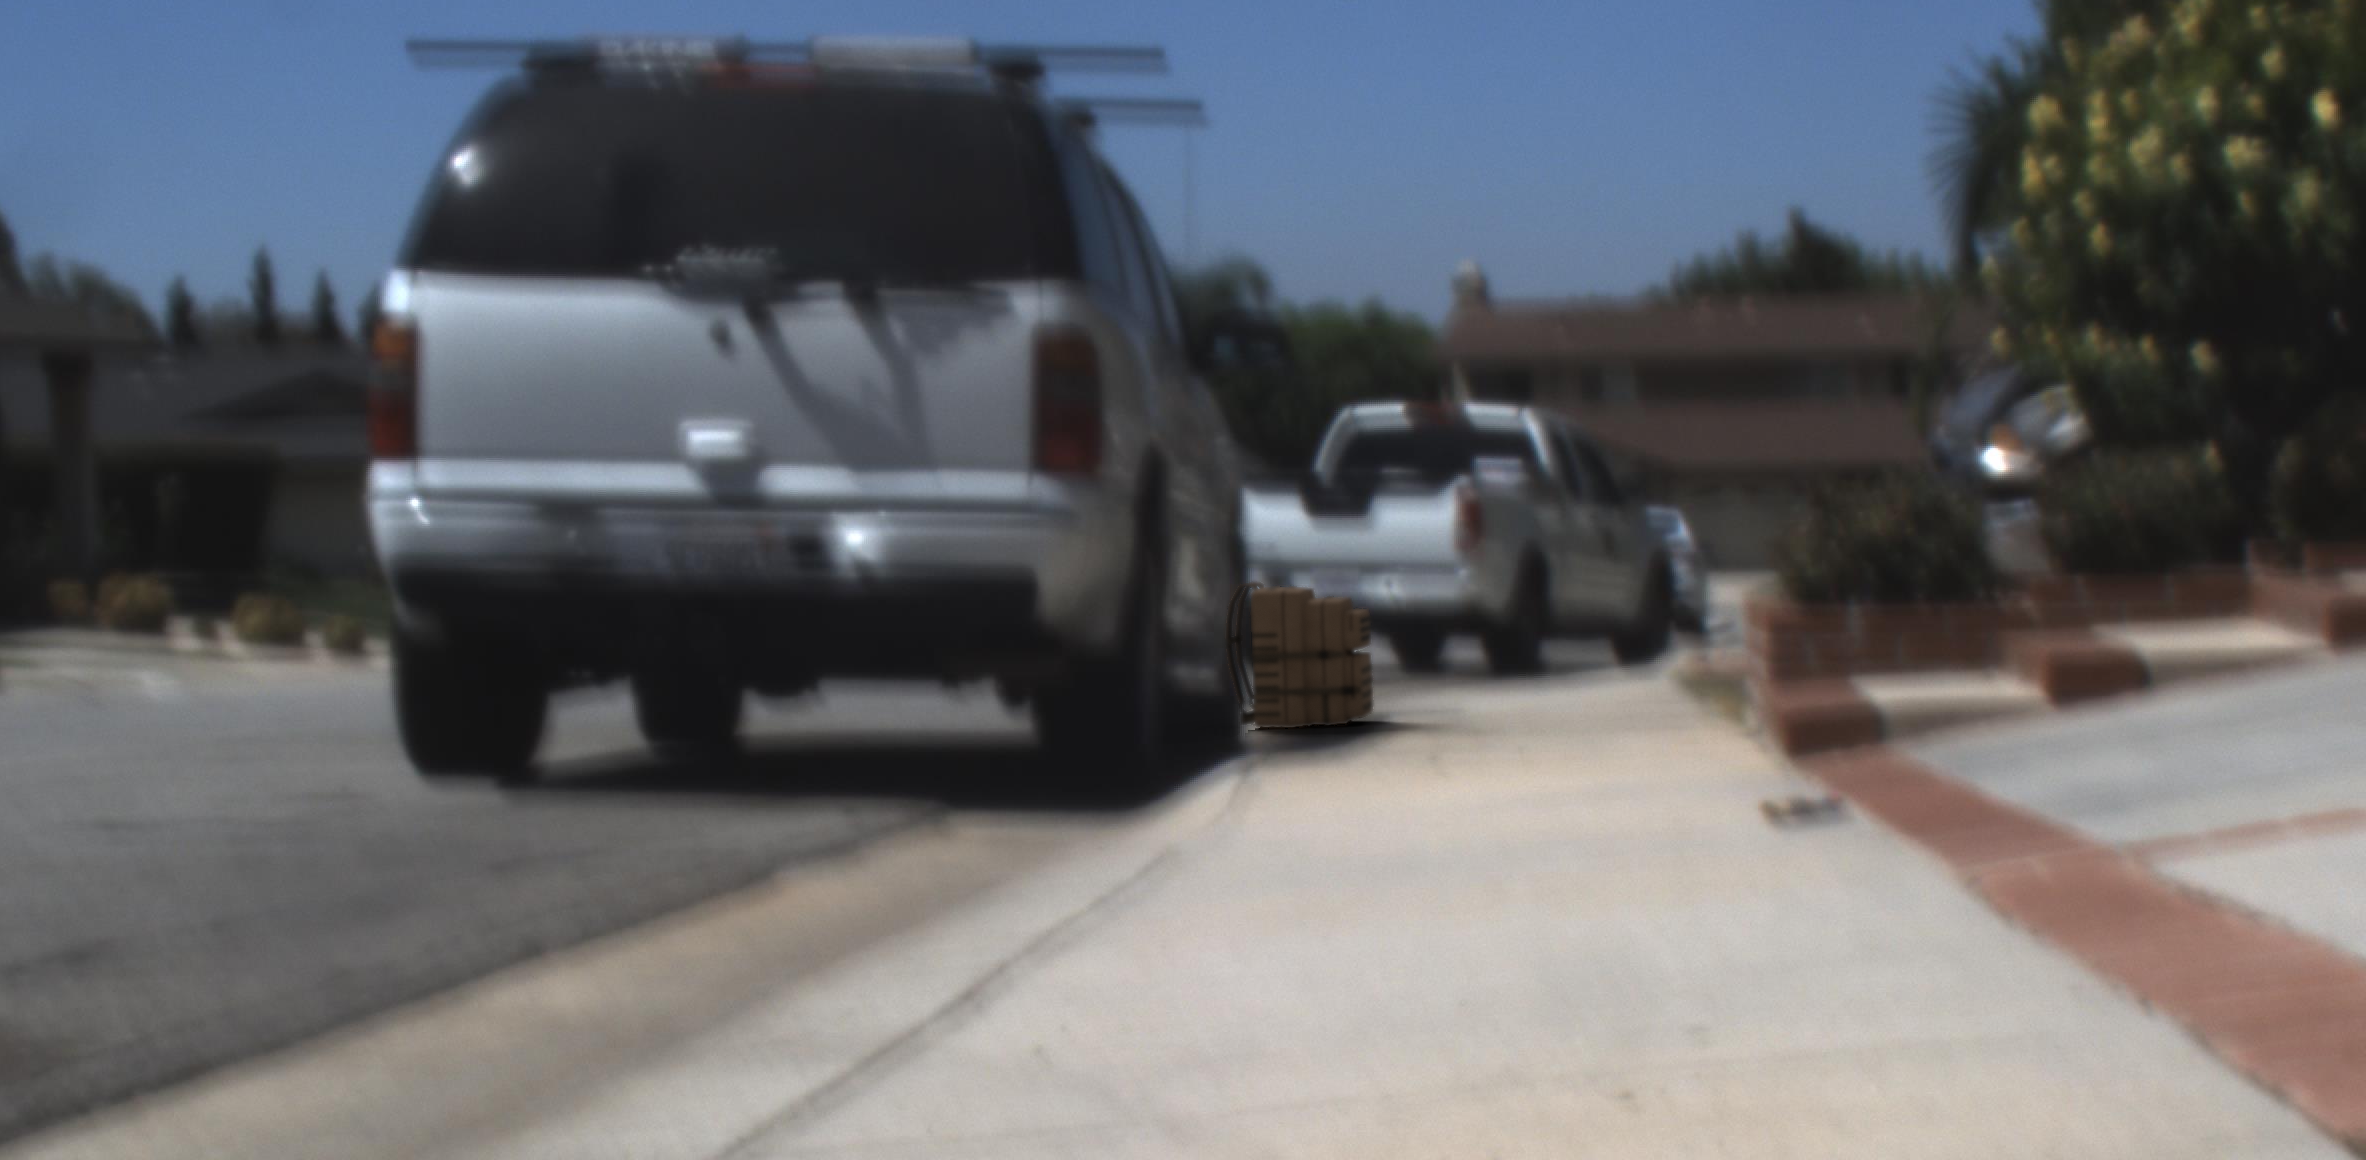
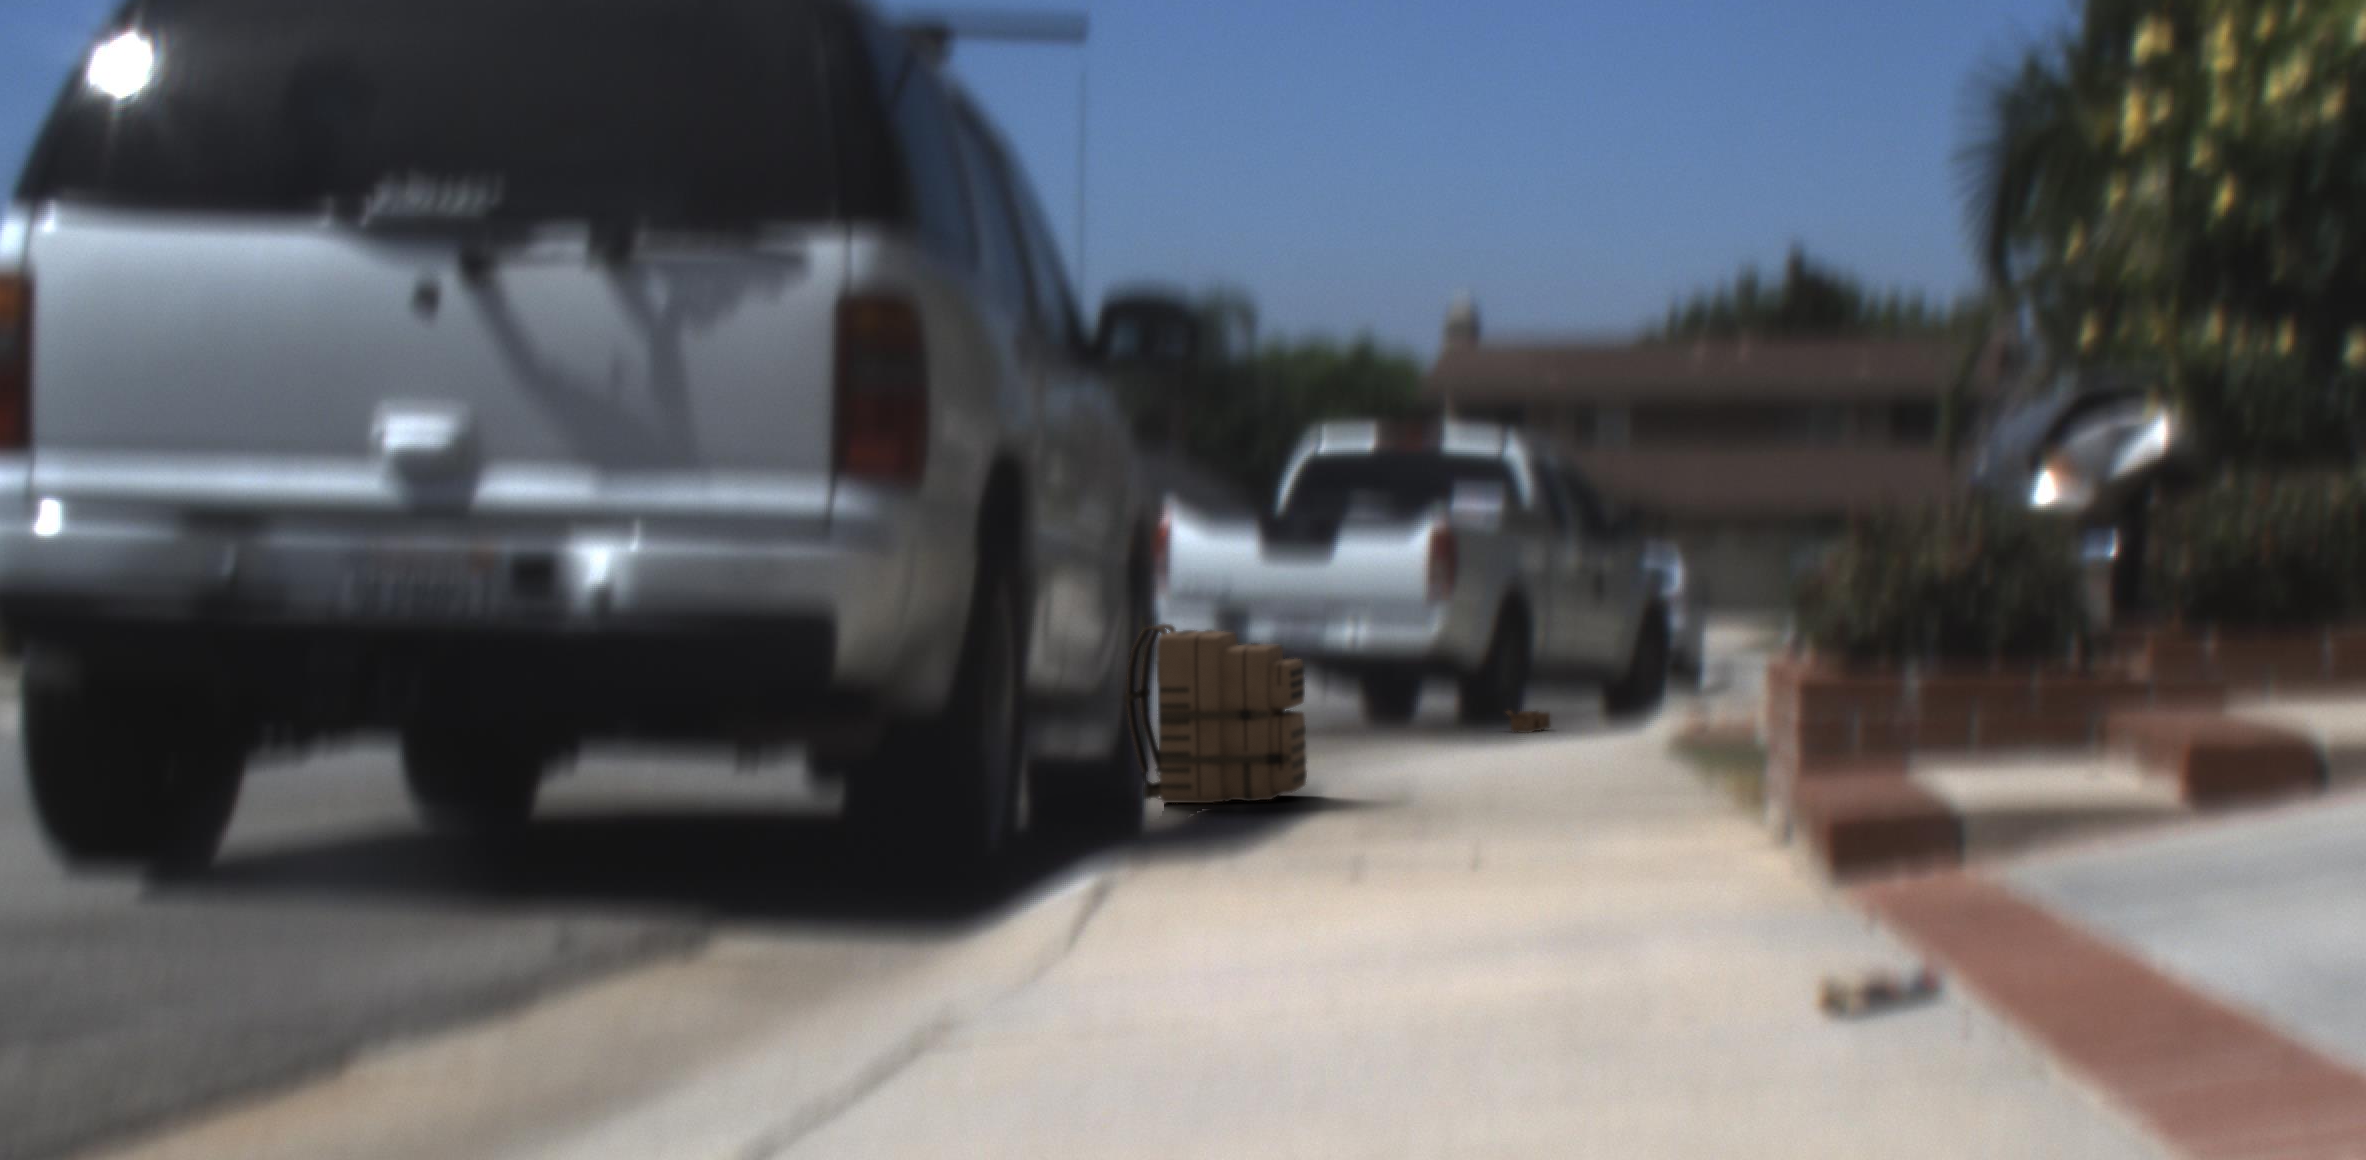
cardboard box: none [1527,656,1569,677] -> present [1506,711,1550,732]

